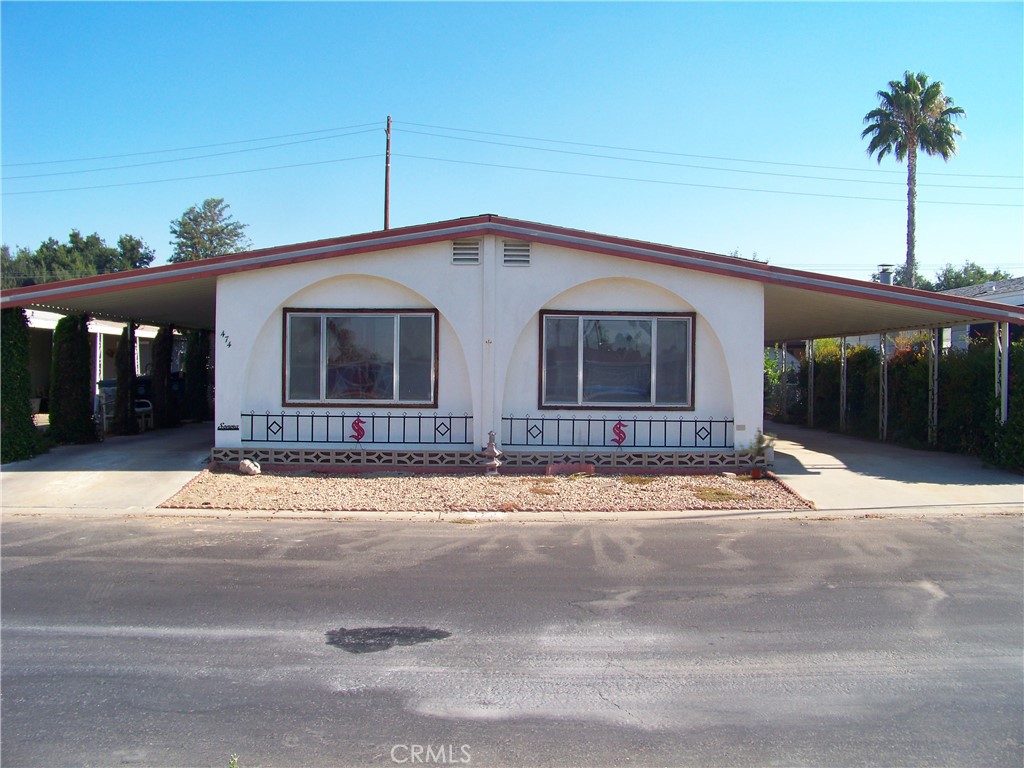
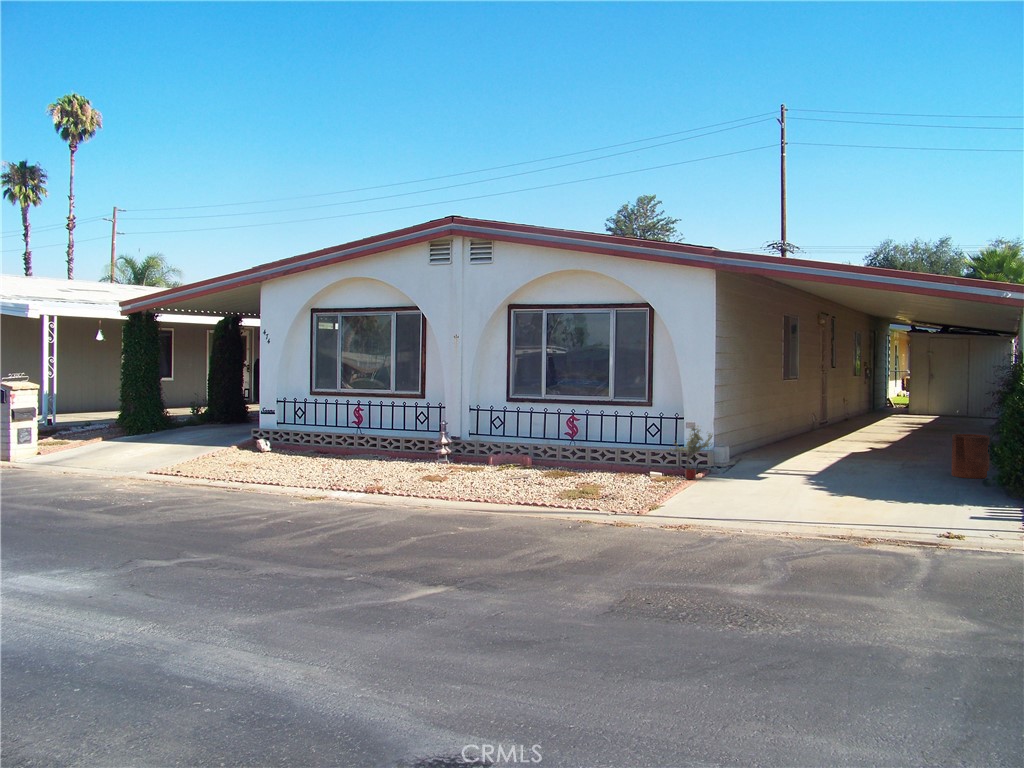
trash can: none [931,427,963,464] -> present [952,434,990,478]

